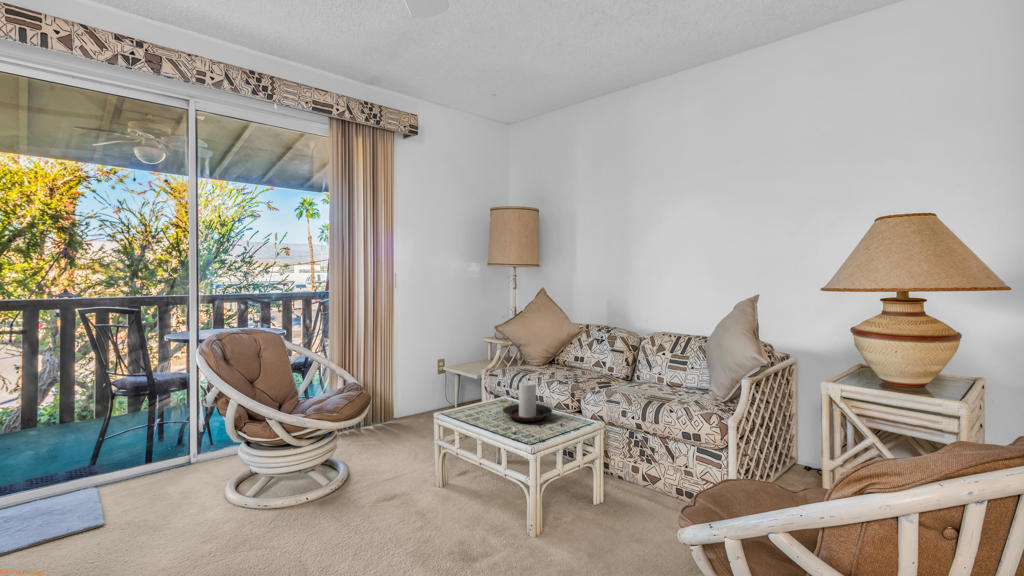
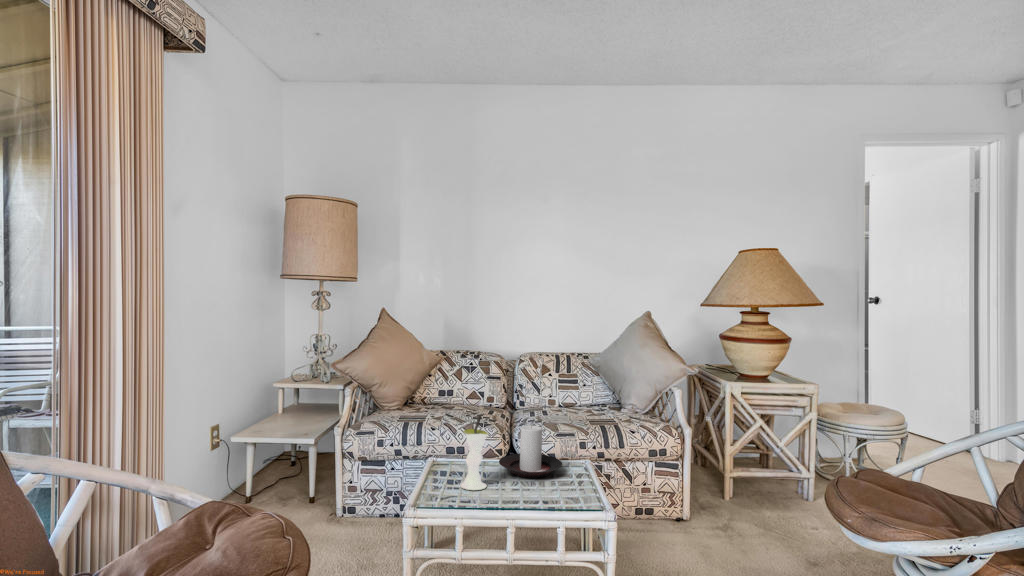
vase: none [464,366,484,418] -> present [461,416,488,490]

